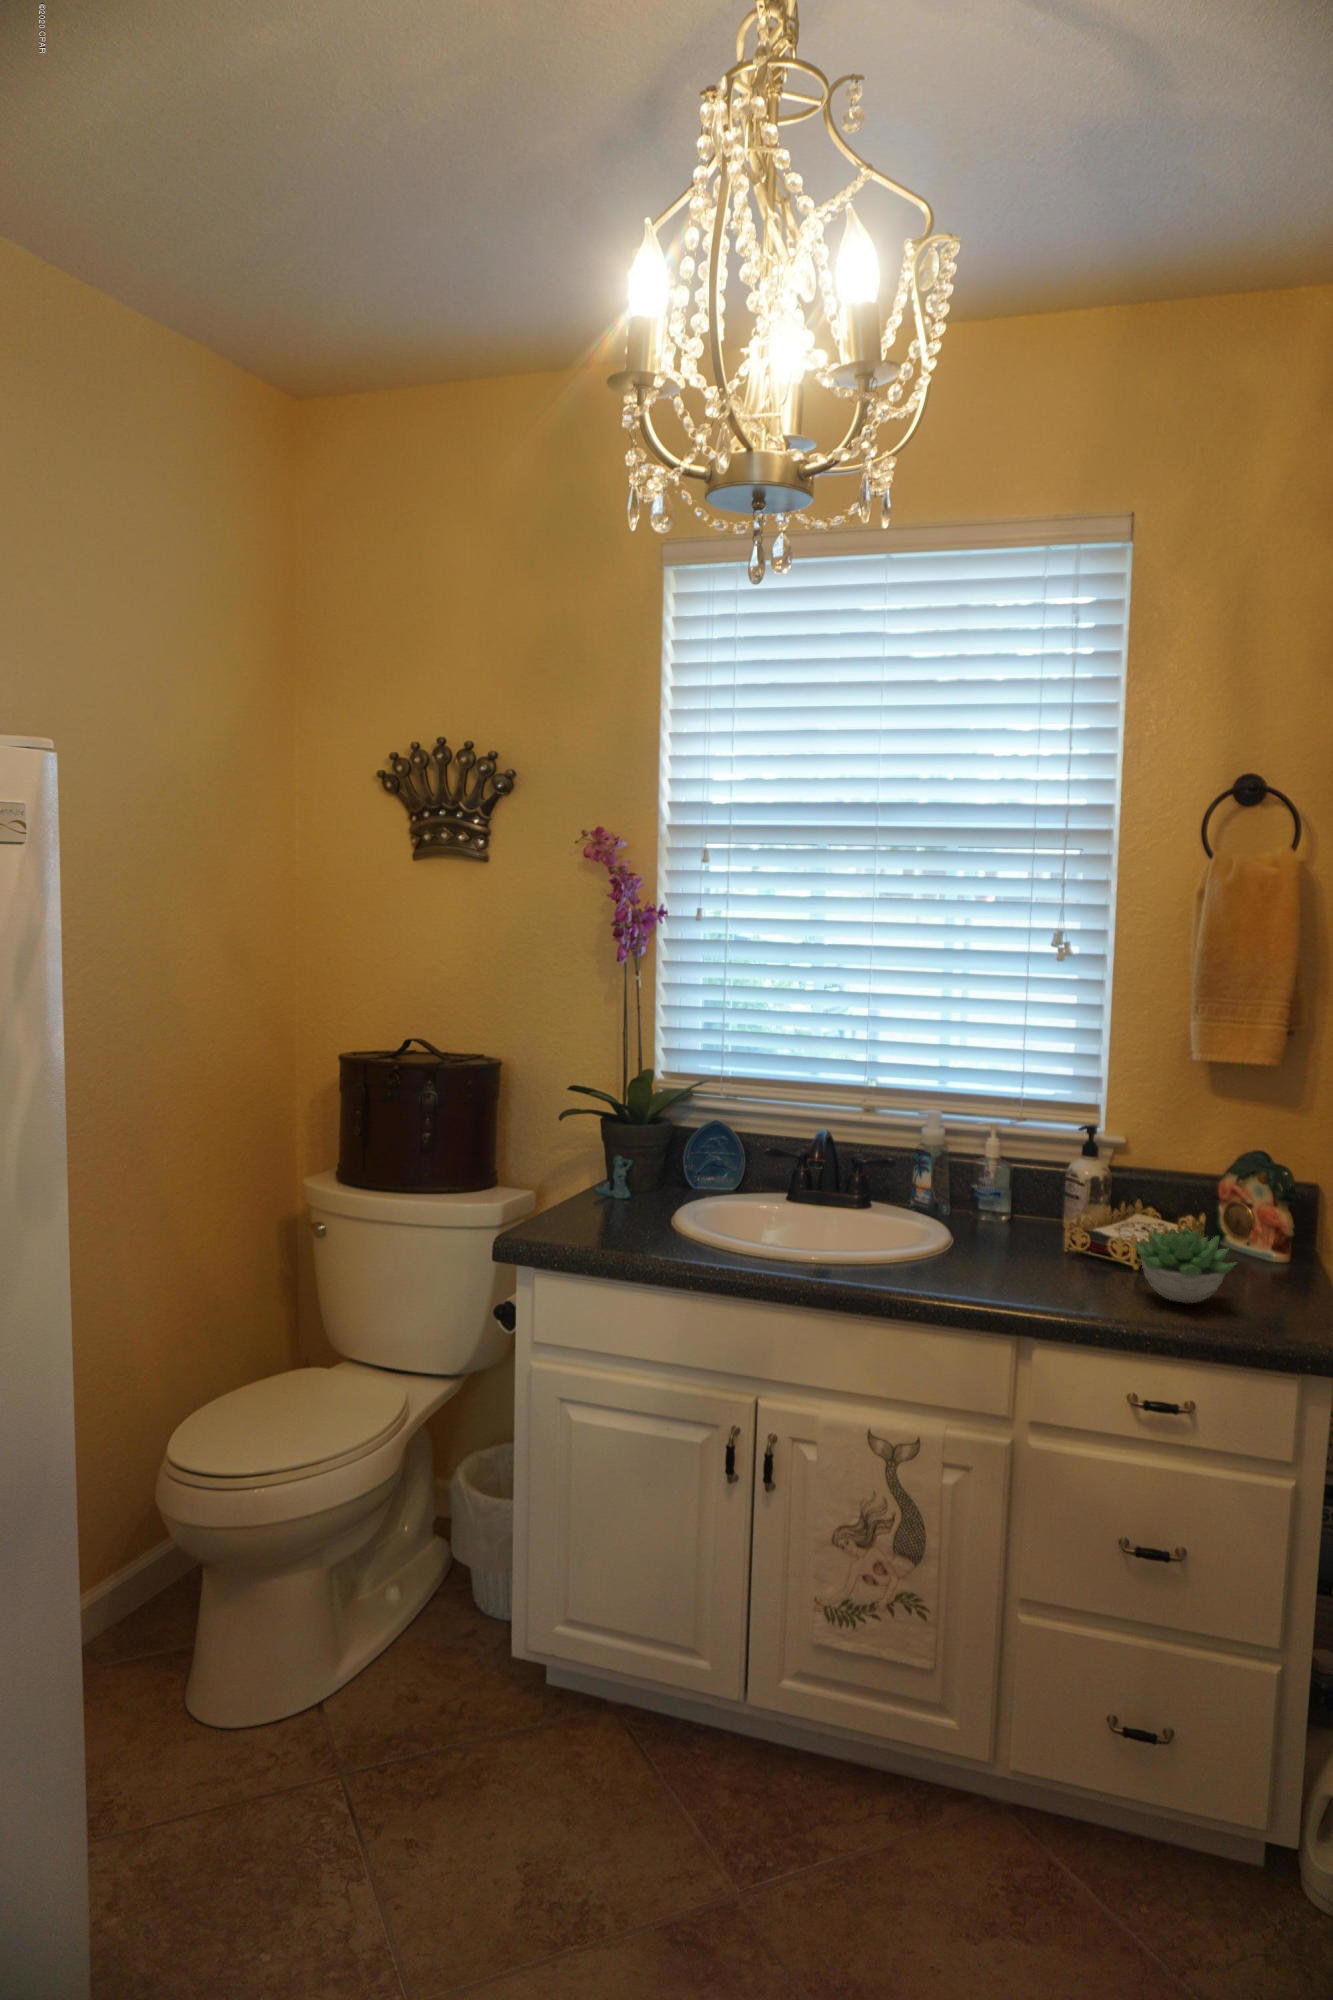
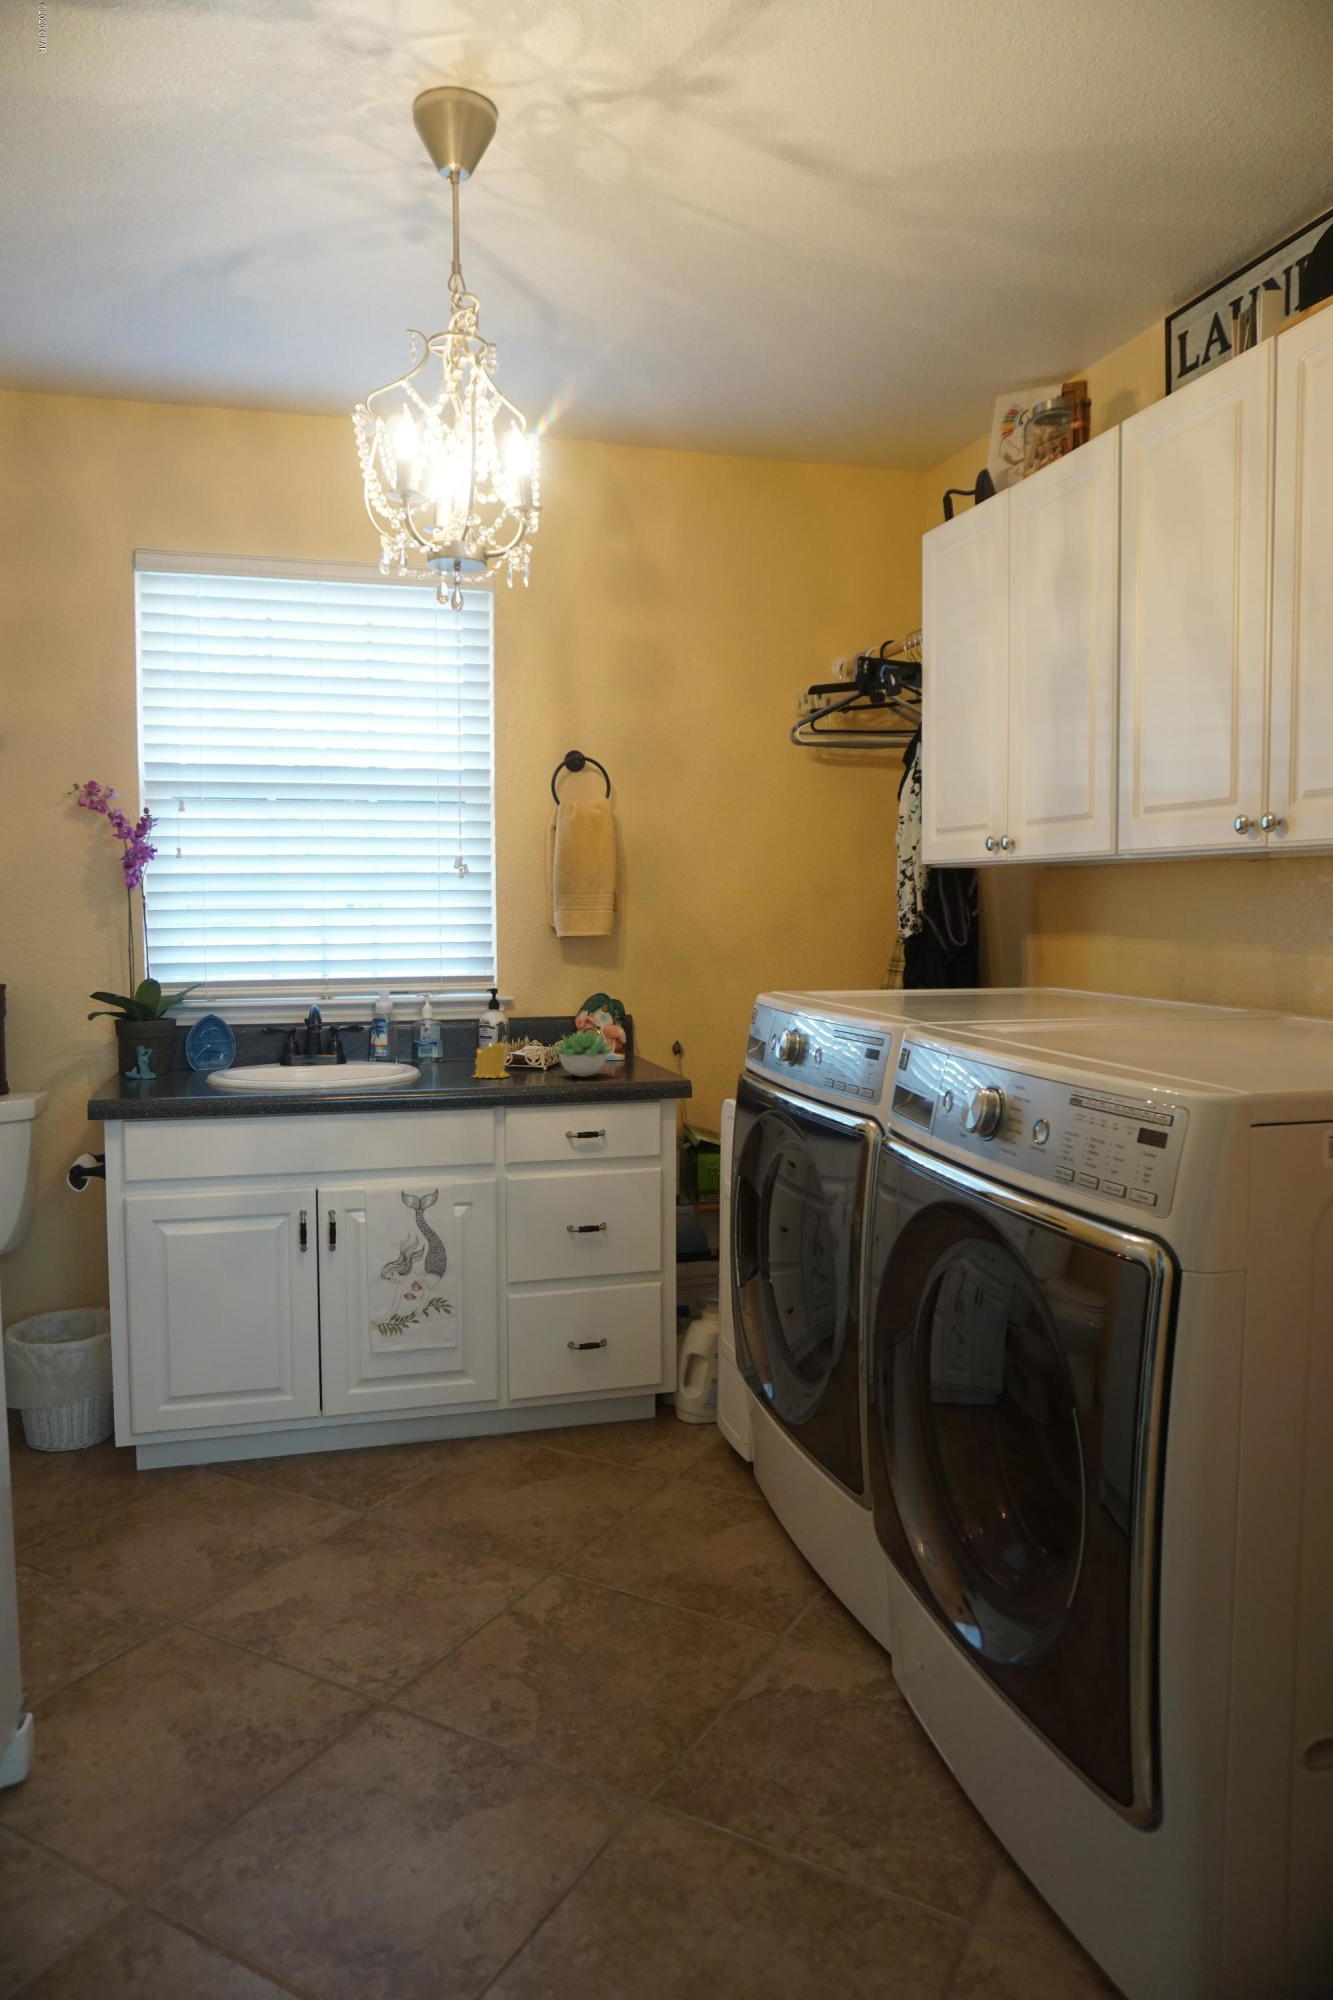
candle: none [1008,1219,1066,1280] -> present [474,1043,509,1078]

